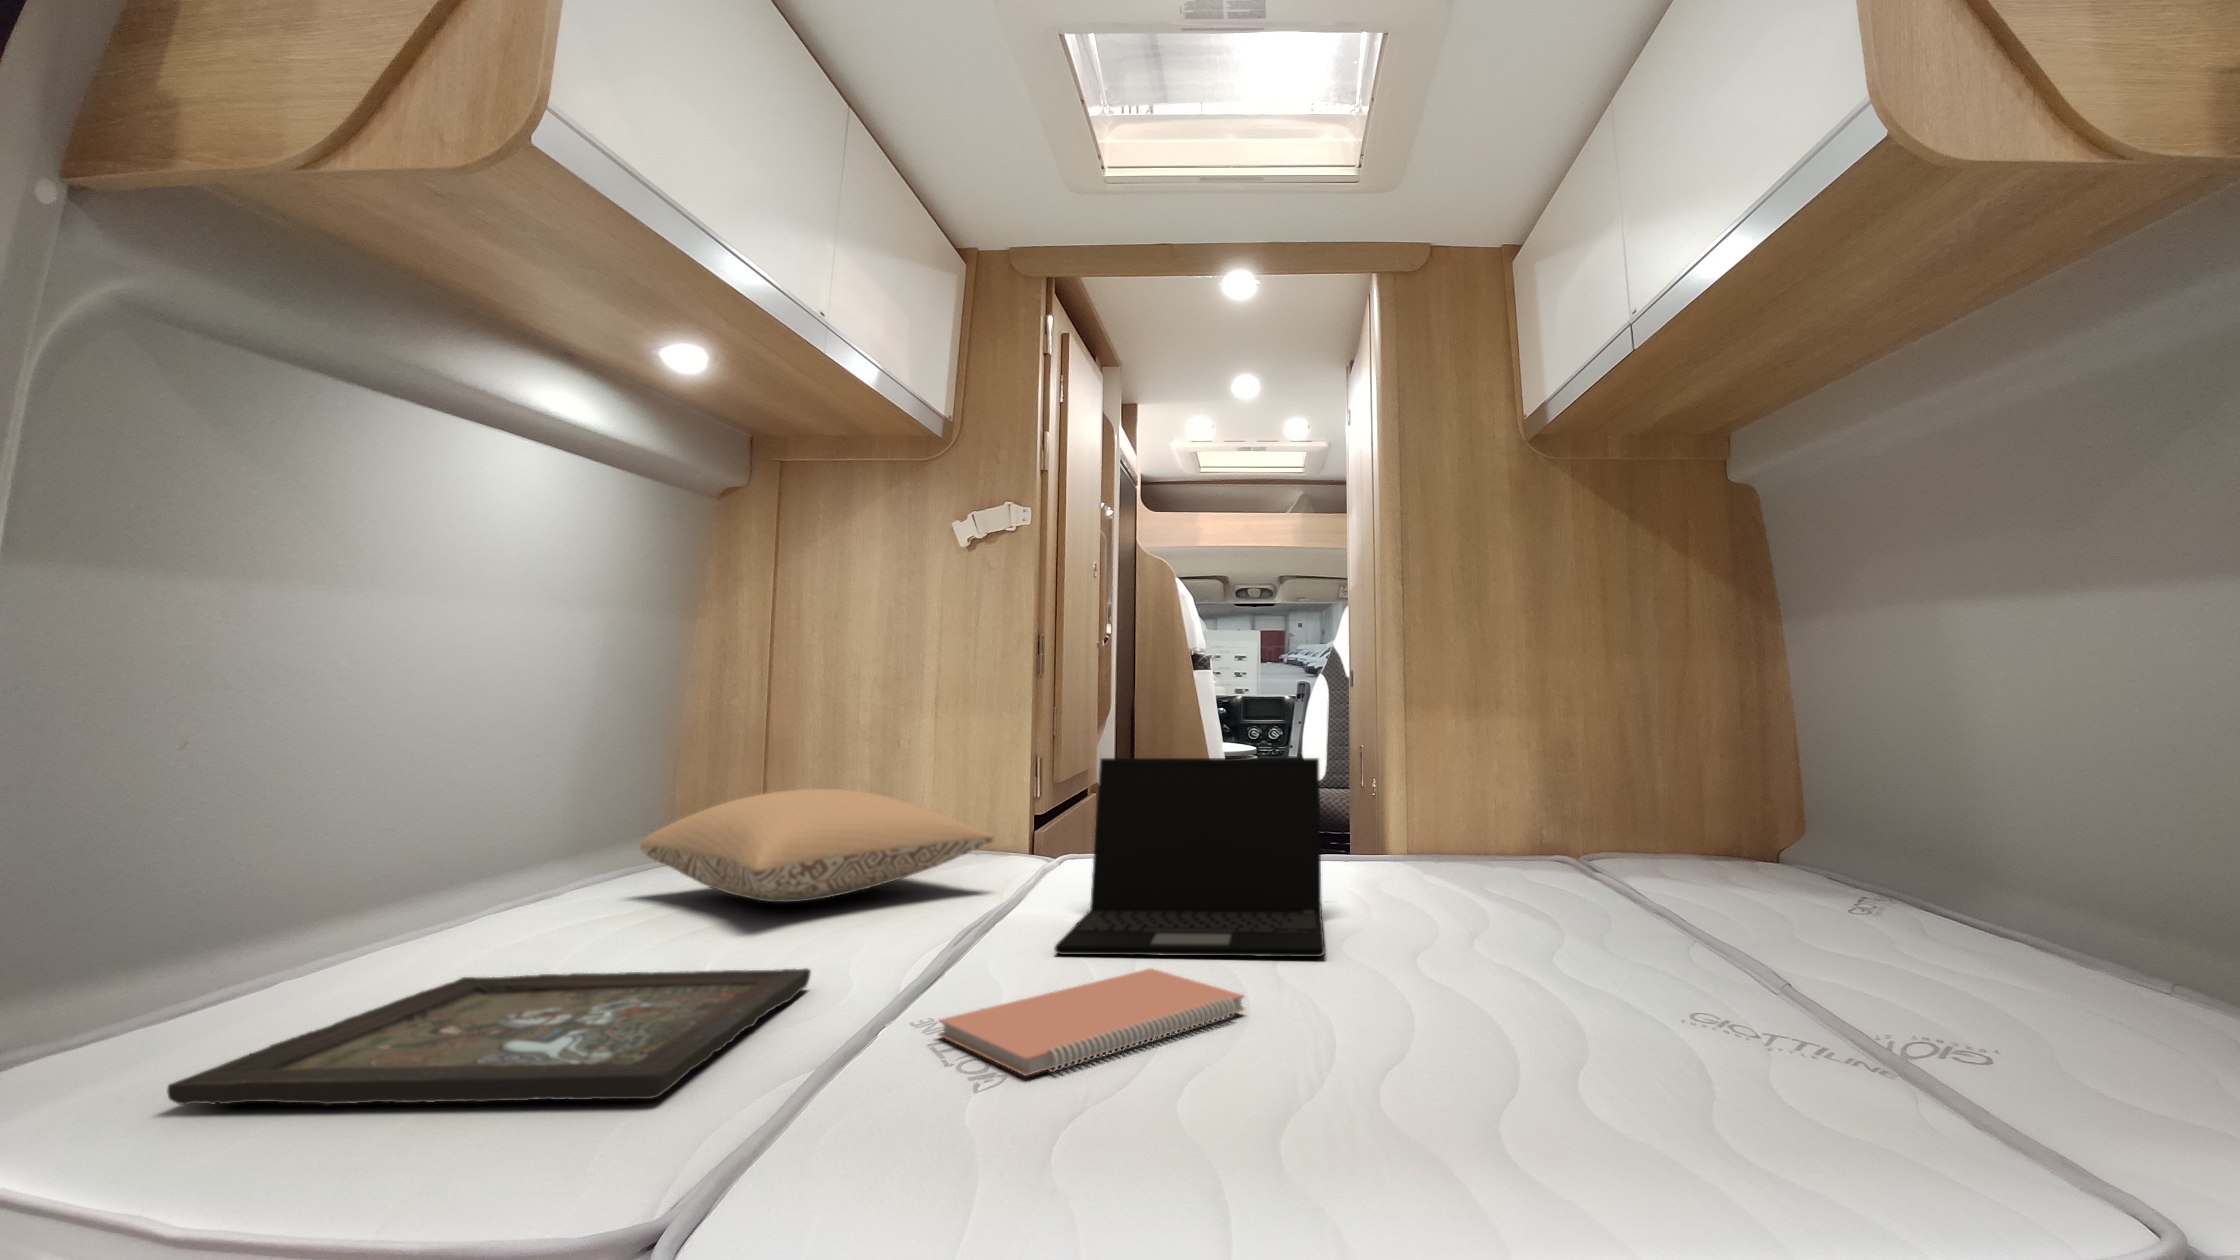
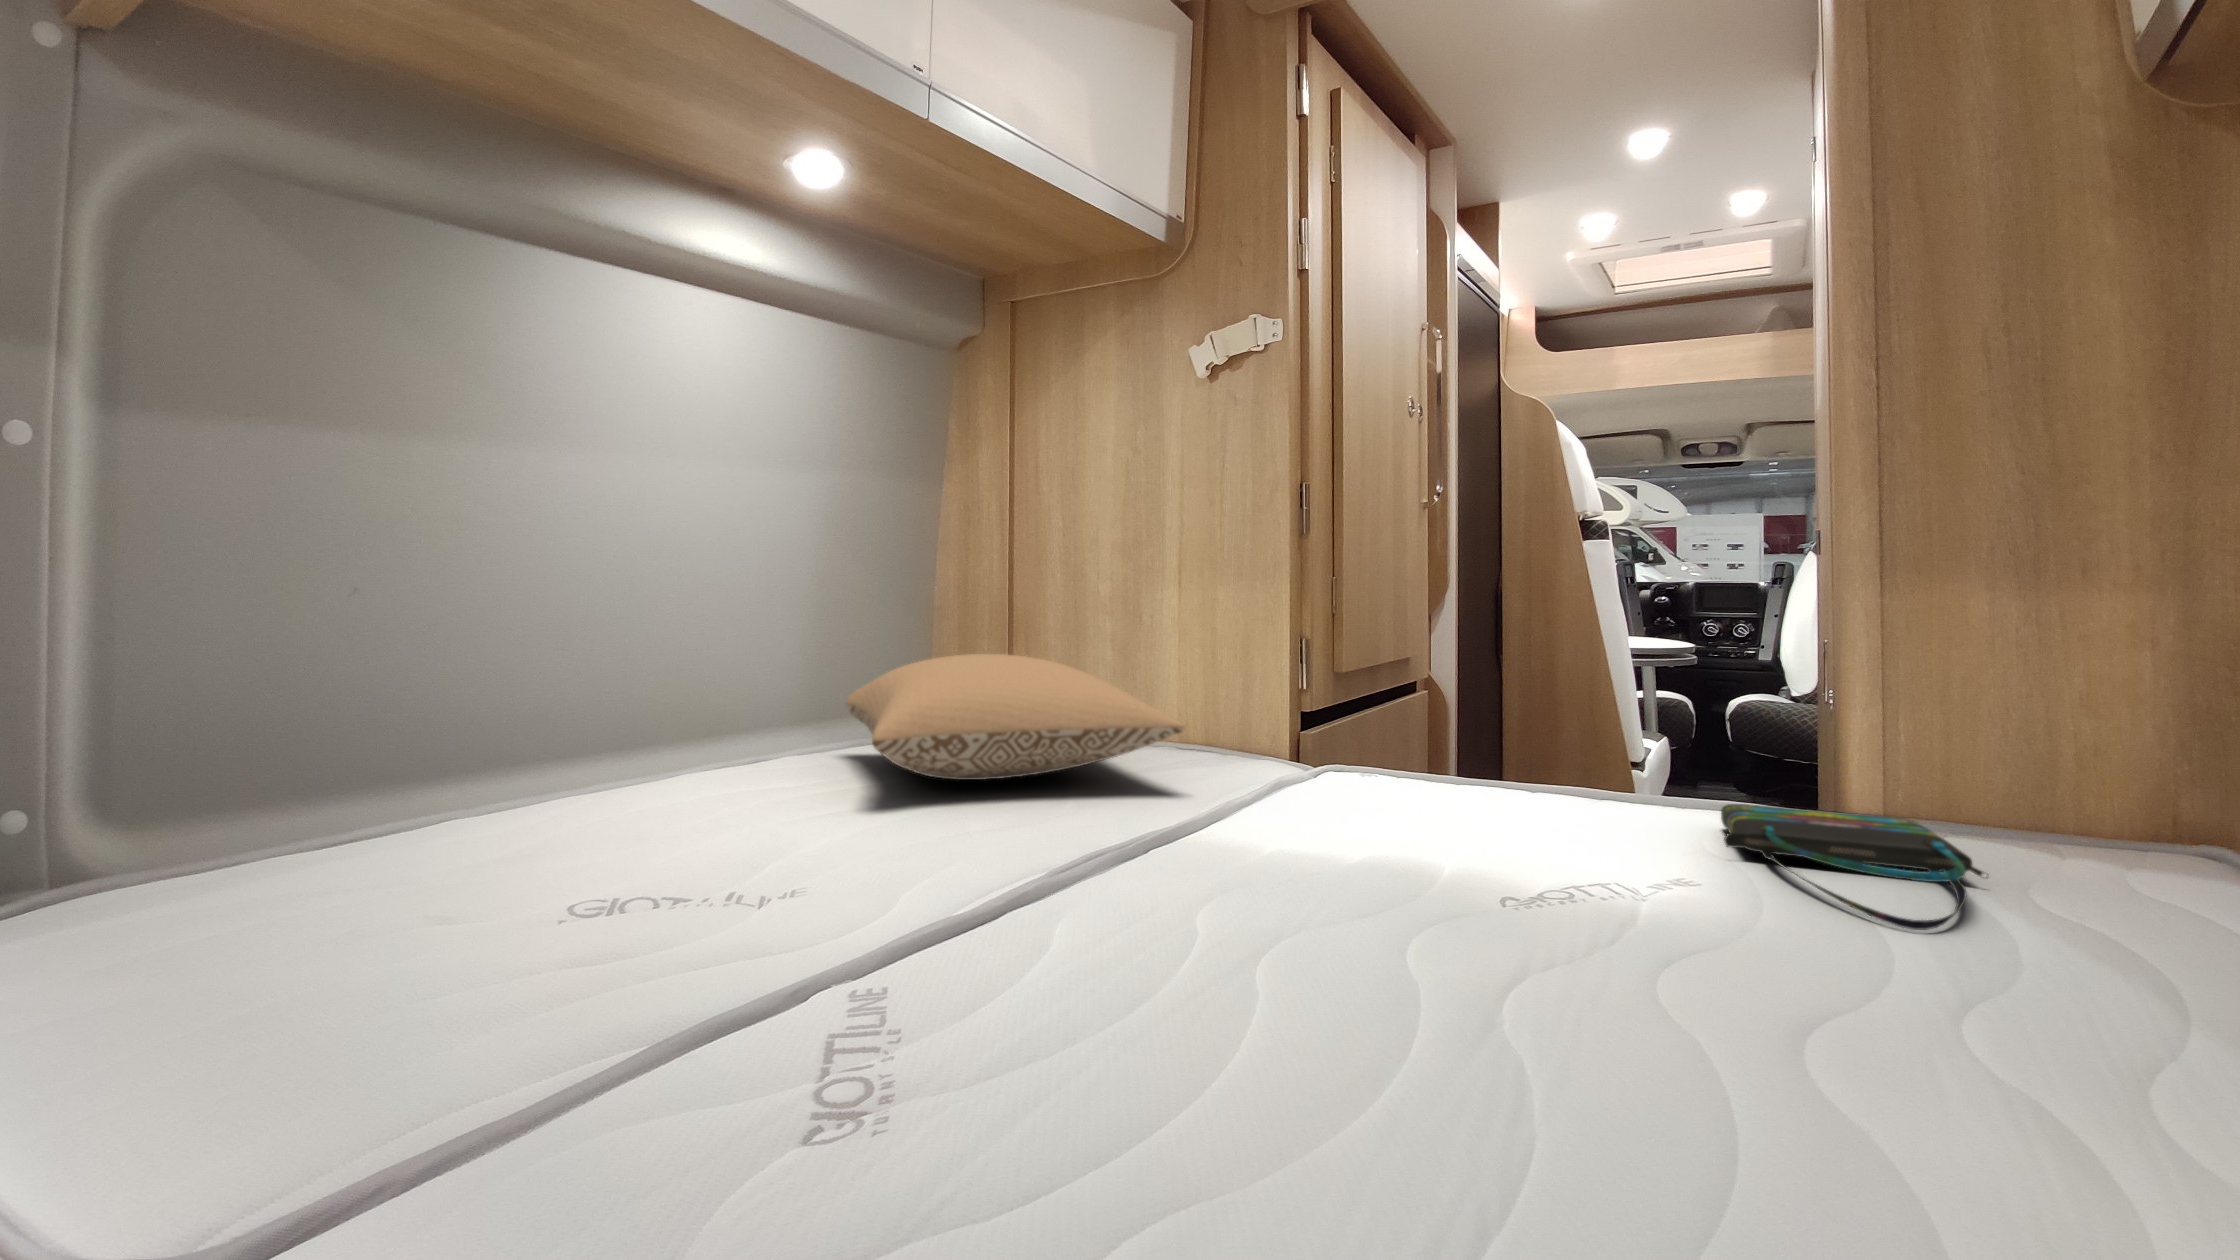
laptop: present [1054,758,1325,957] -> none [1156,627,1668,1008]
tote bag: none [1323,853,1446,906] -> present [1721,804,1987,930]
tray: present [167,968,811,1105] -> none [164,819,819,1032]
notebook: present [939,968,1244,1076] -> none [825,968,1351,1160]

